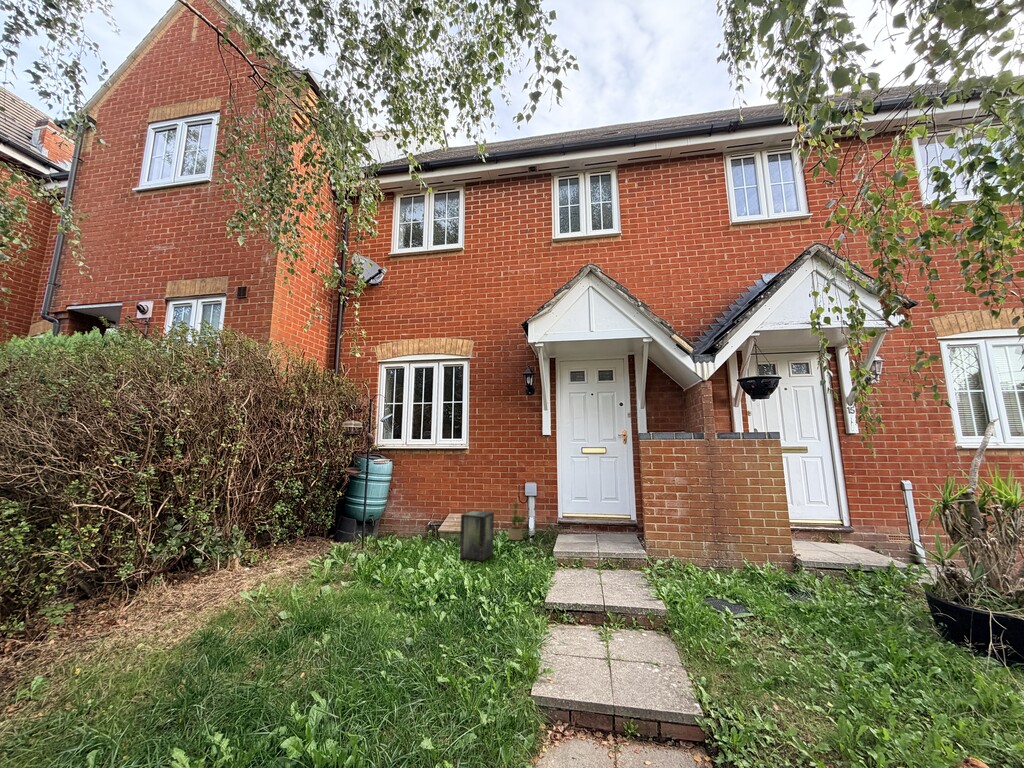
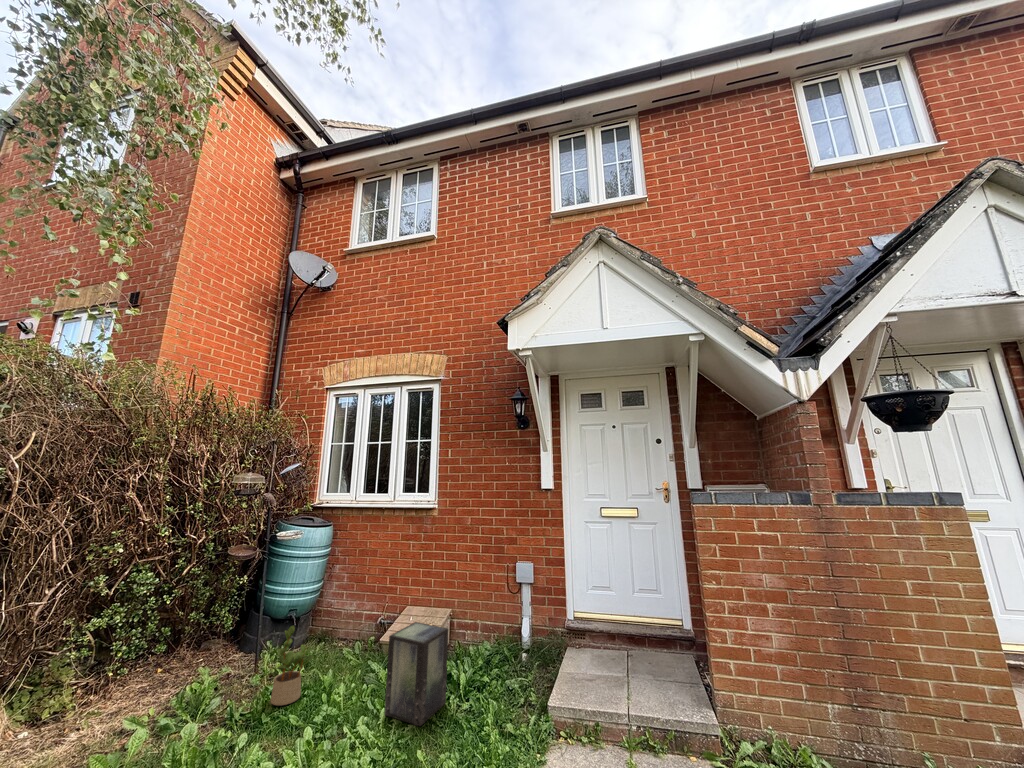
potted plant: present [509,503,526,540] -> present [270,626,313,705]

